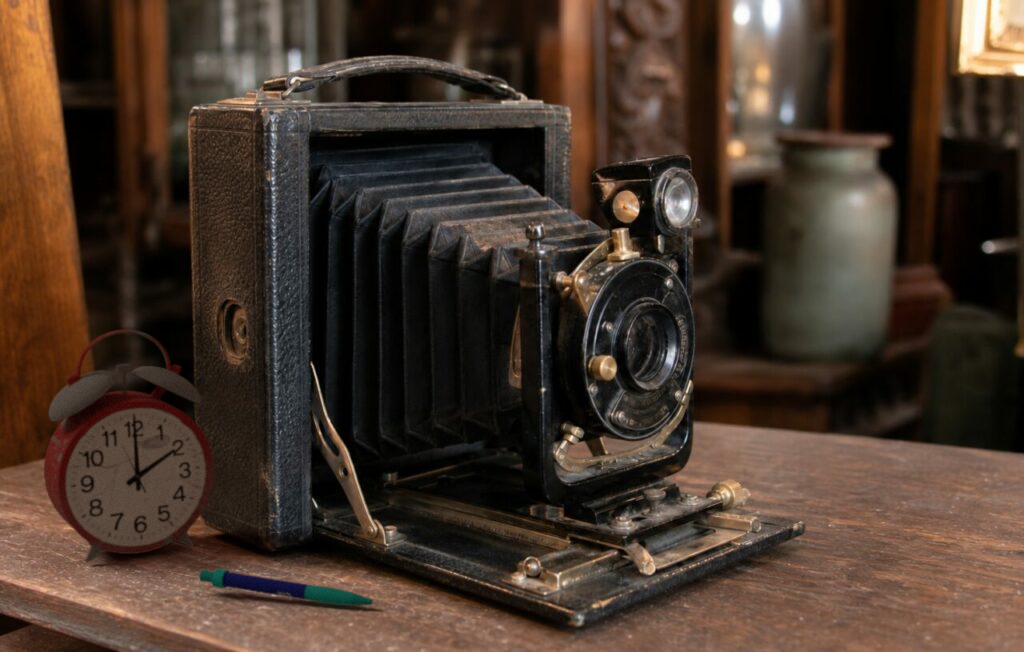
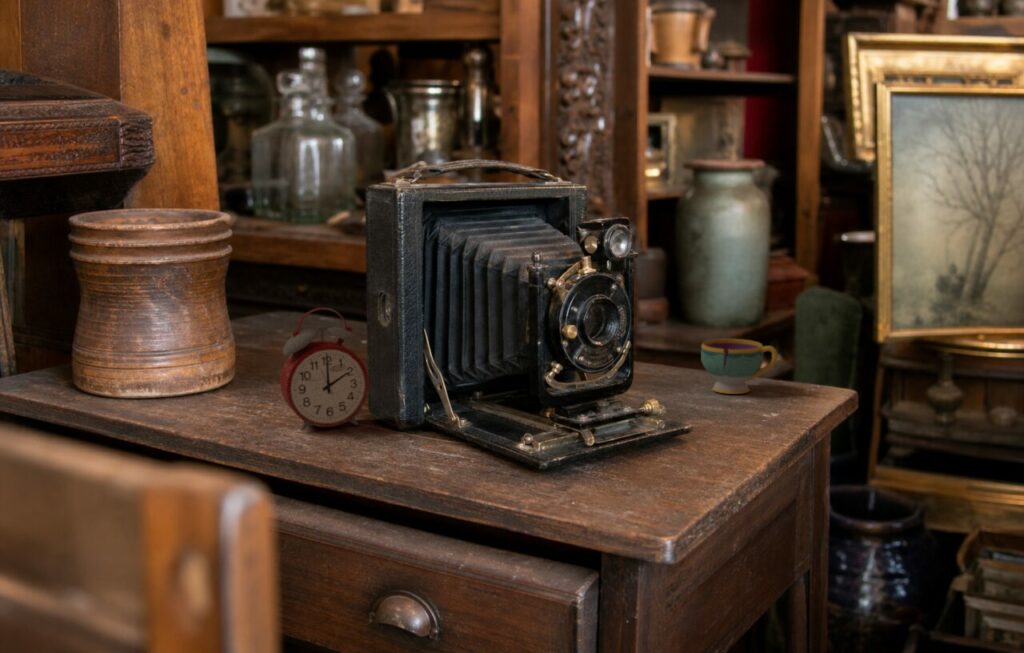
teacup: none [769,376,900,468] -> present [701,339,778,394]
pen: present [199,569,376,606] -> none [357,434,446,455]

